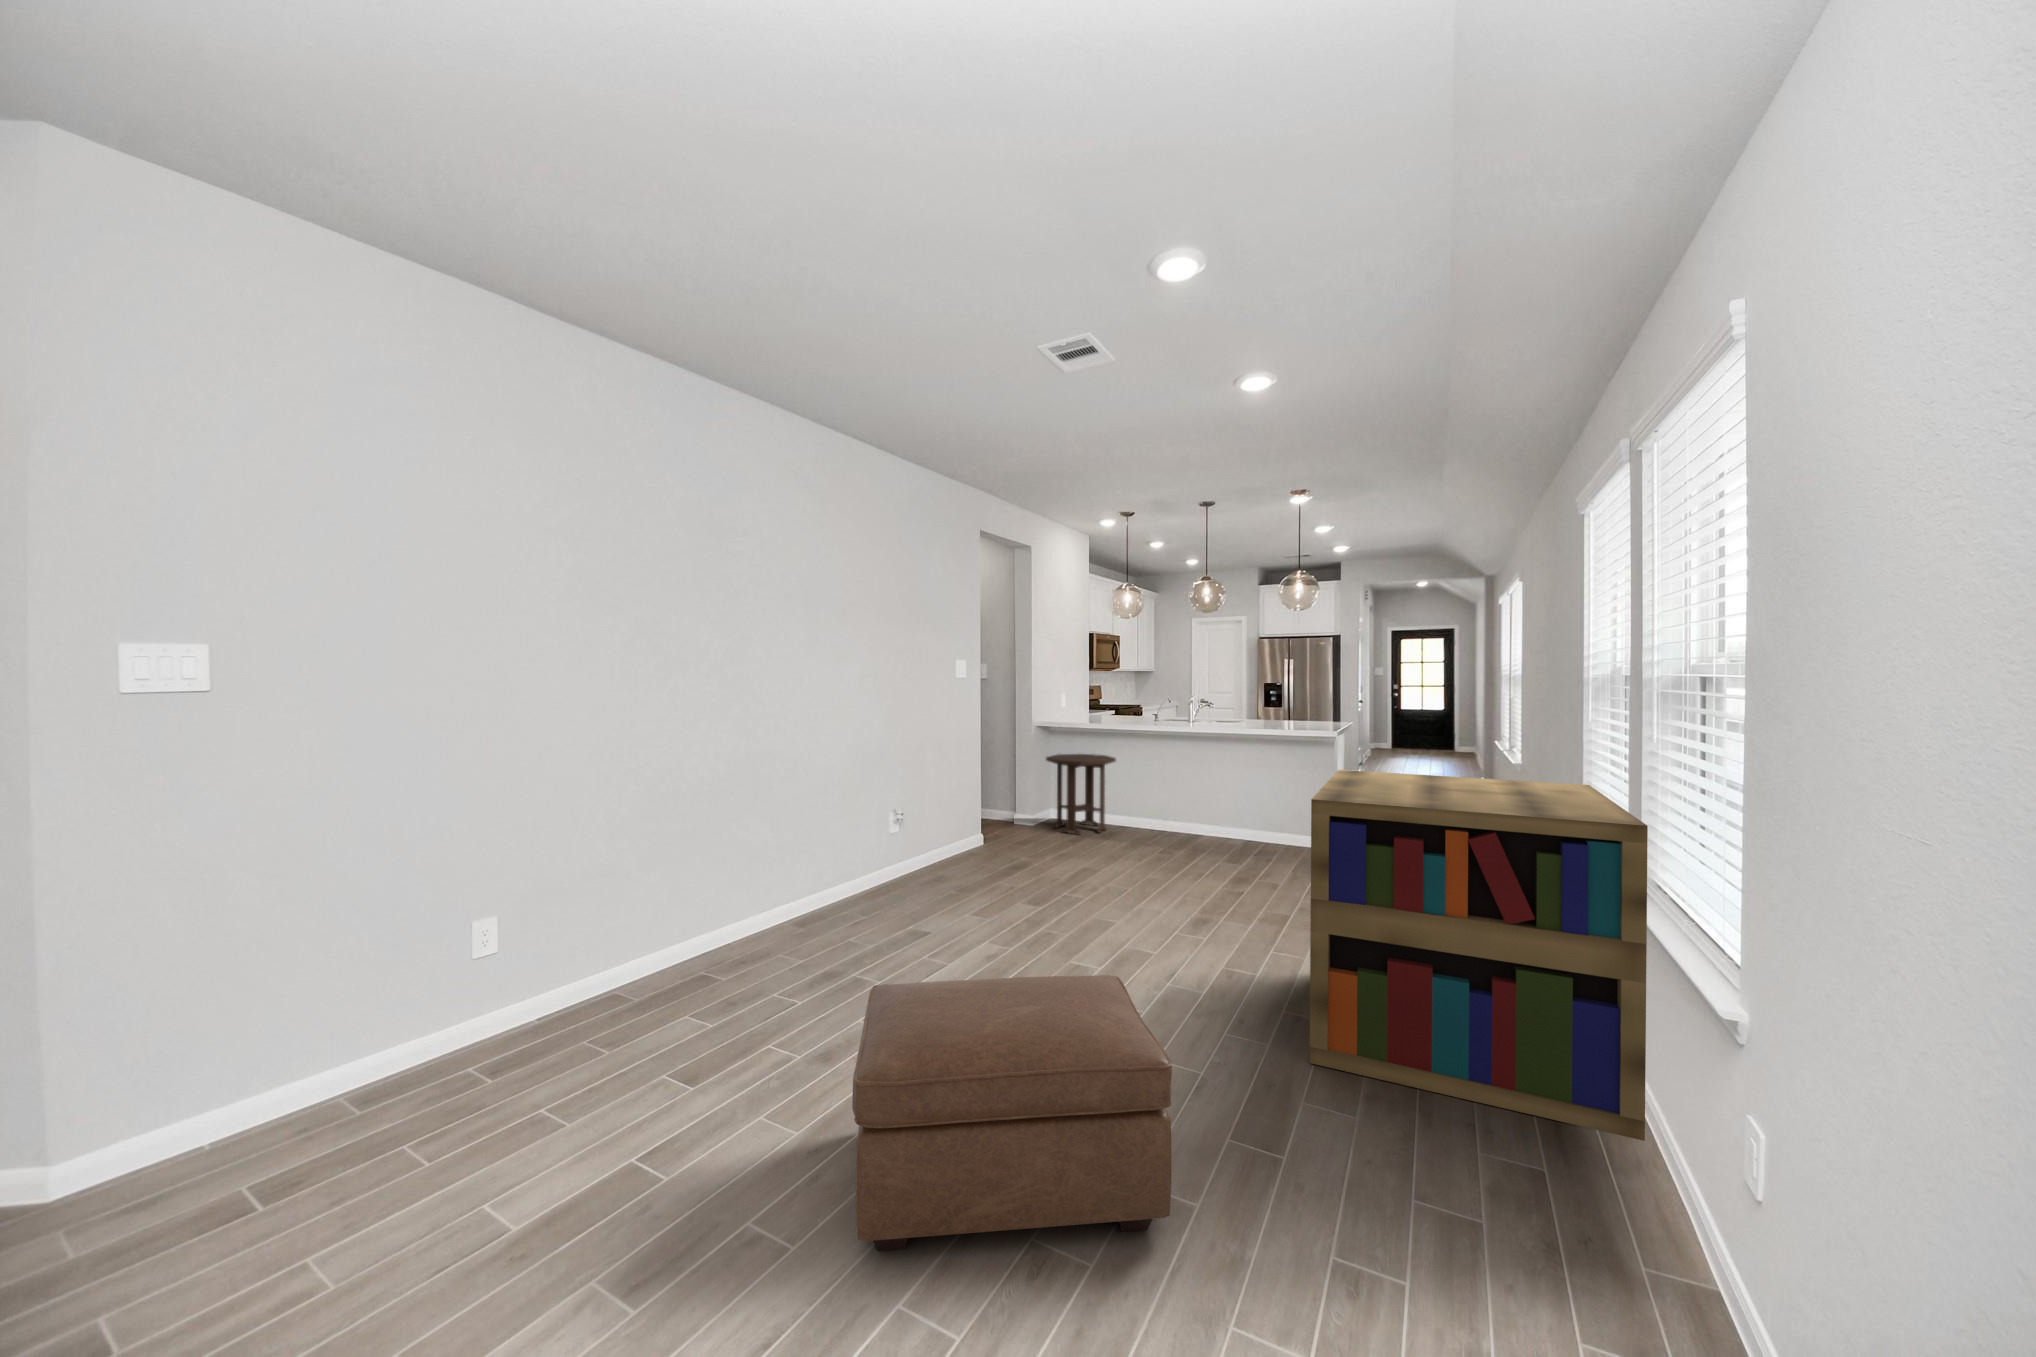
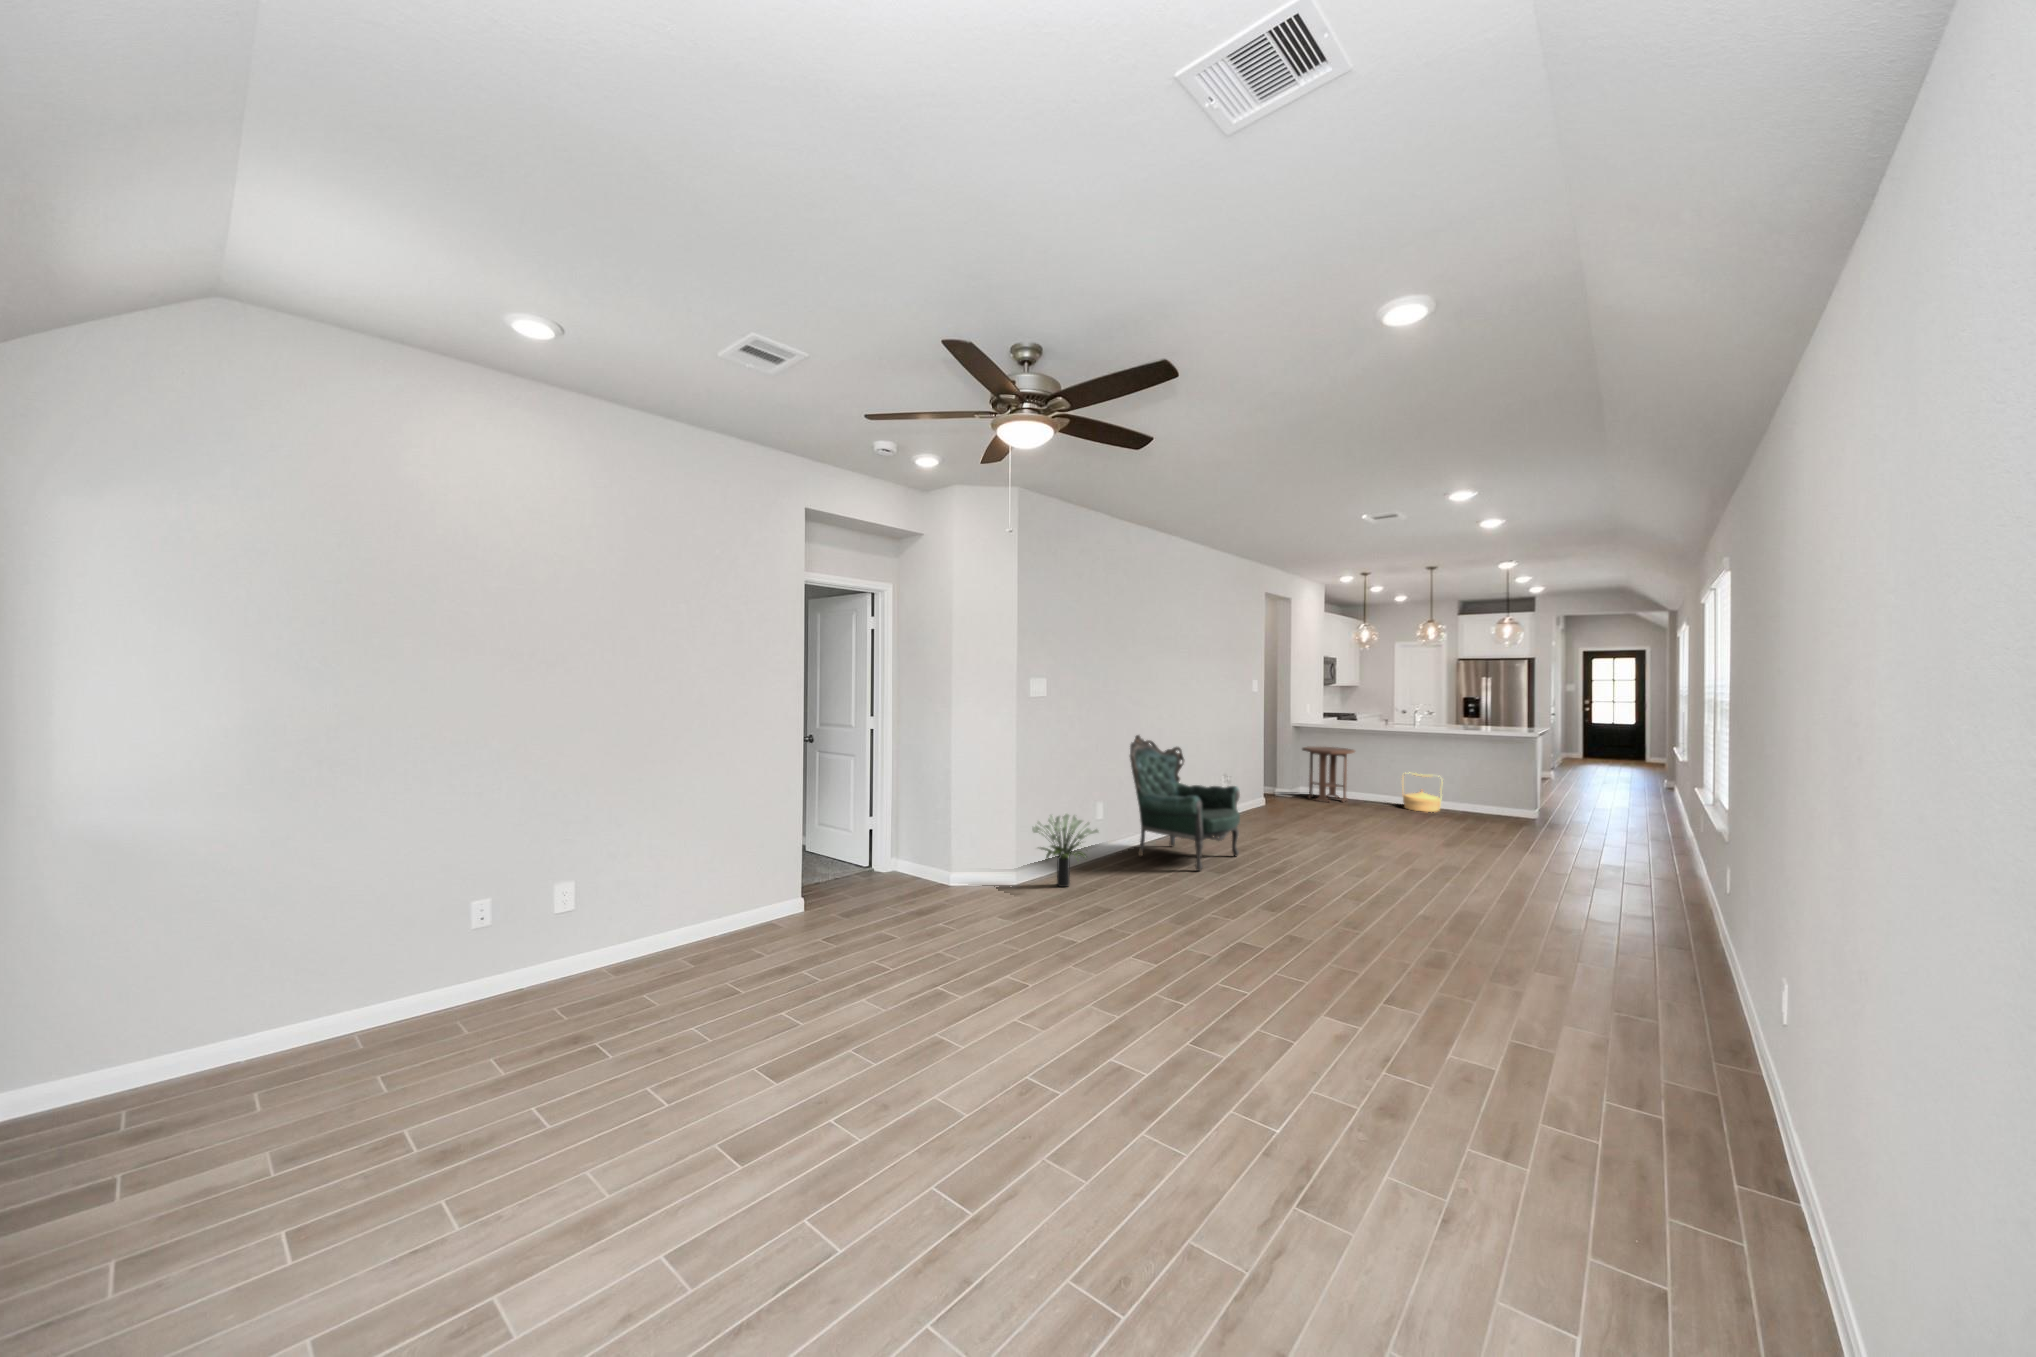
armchair: none [585,759,840,1053] -> present [1130,735,1240,871]
bookshelf: present [1310,770,1648,1141] -> none [1519,752,1700,923]
woven basket: none [1175,788,1226,844] -> present [1402,772,1441,812]
ottoman: present [852,975,1172,1251] -> none [1308,832,1463,923]
potted plant: none [134,976,372,1180] -> present [1032,814,1098,887]

